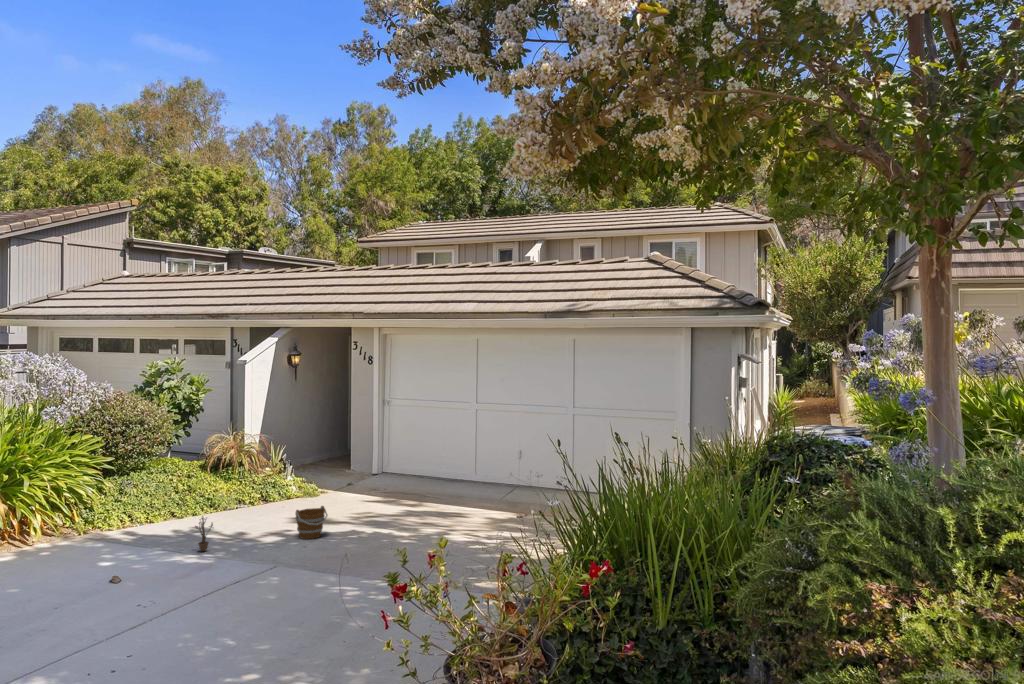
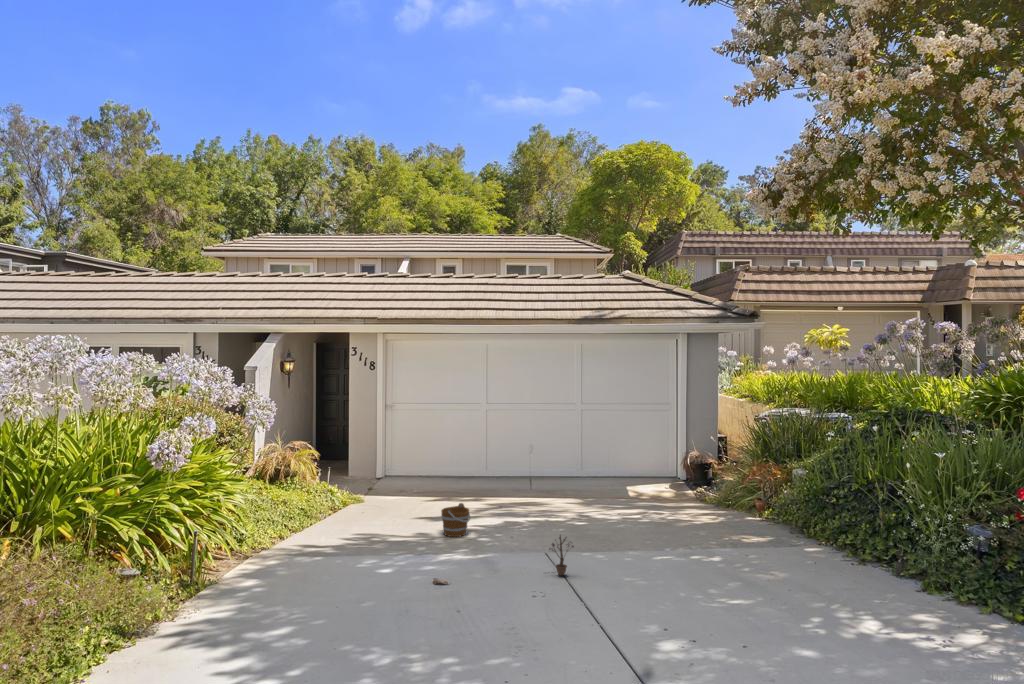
decorative plant: present [195,516,213,551] -> present [549,535,574,576]

